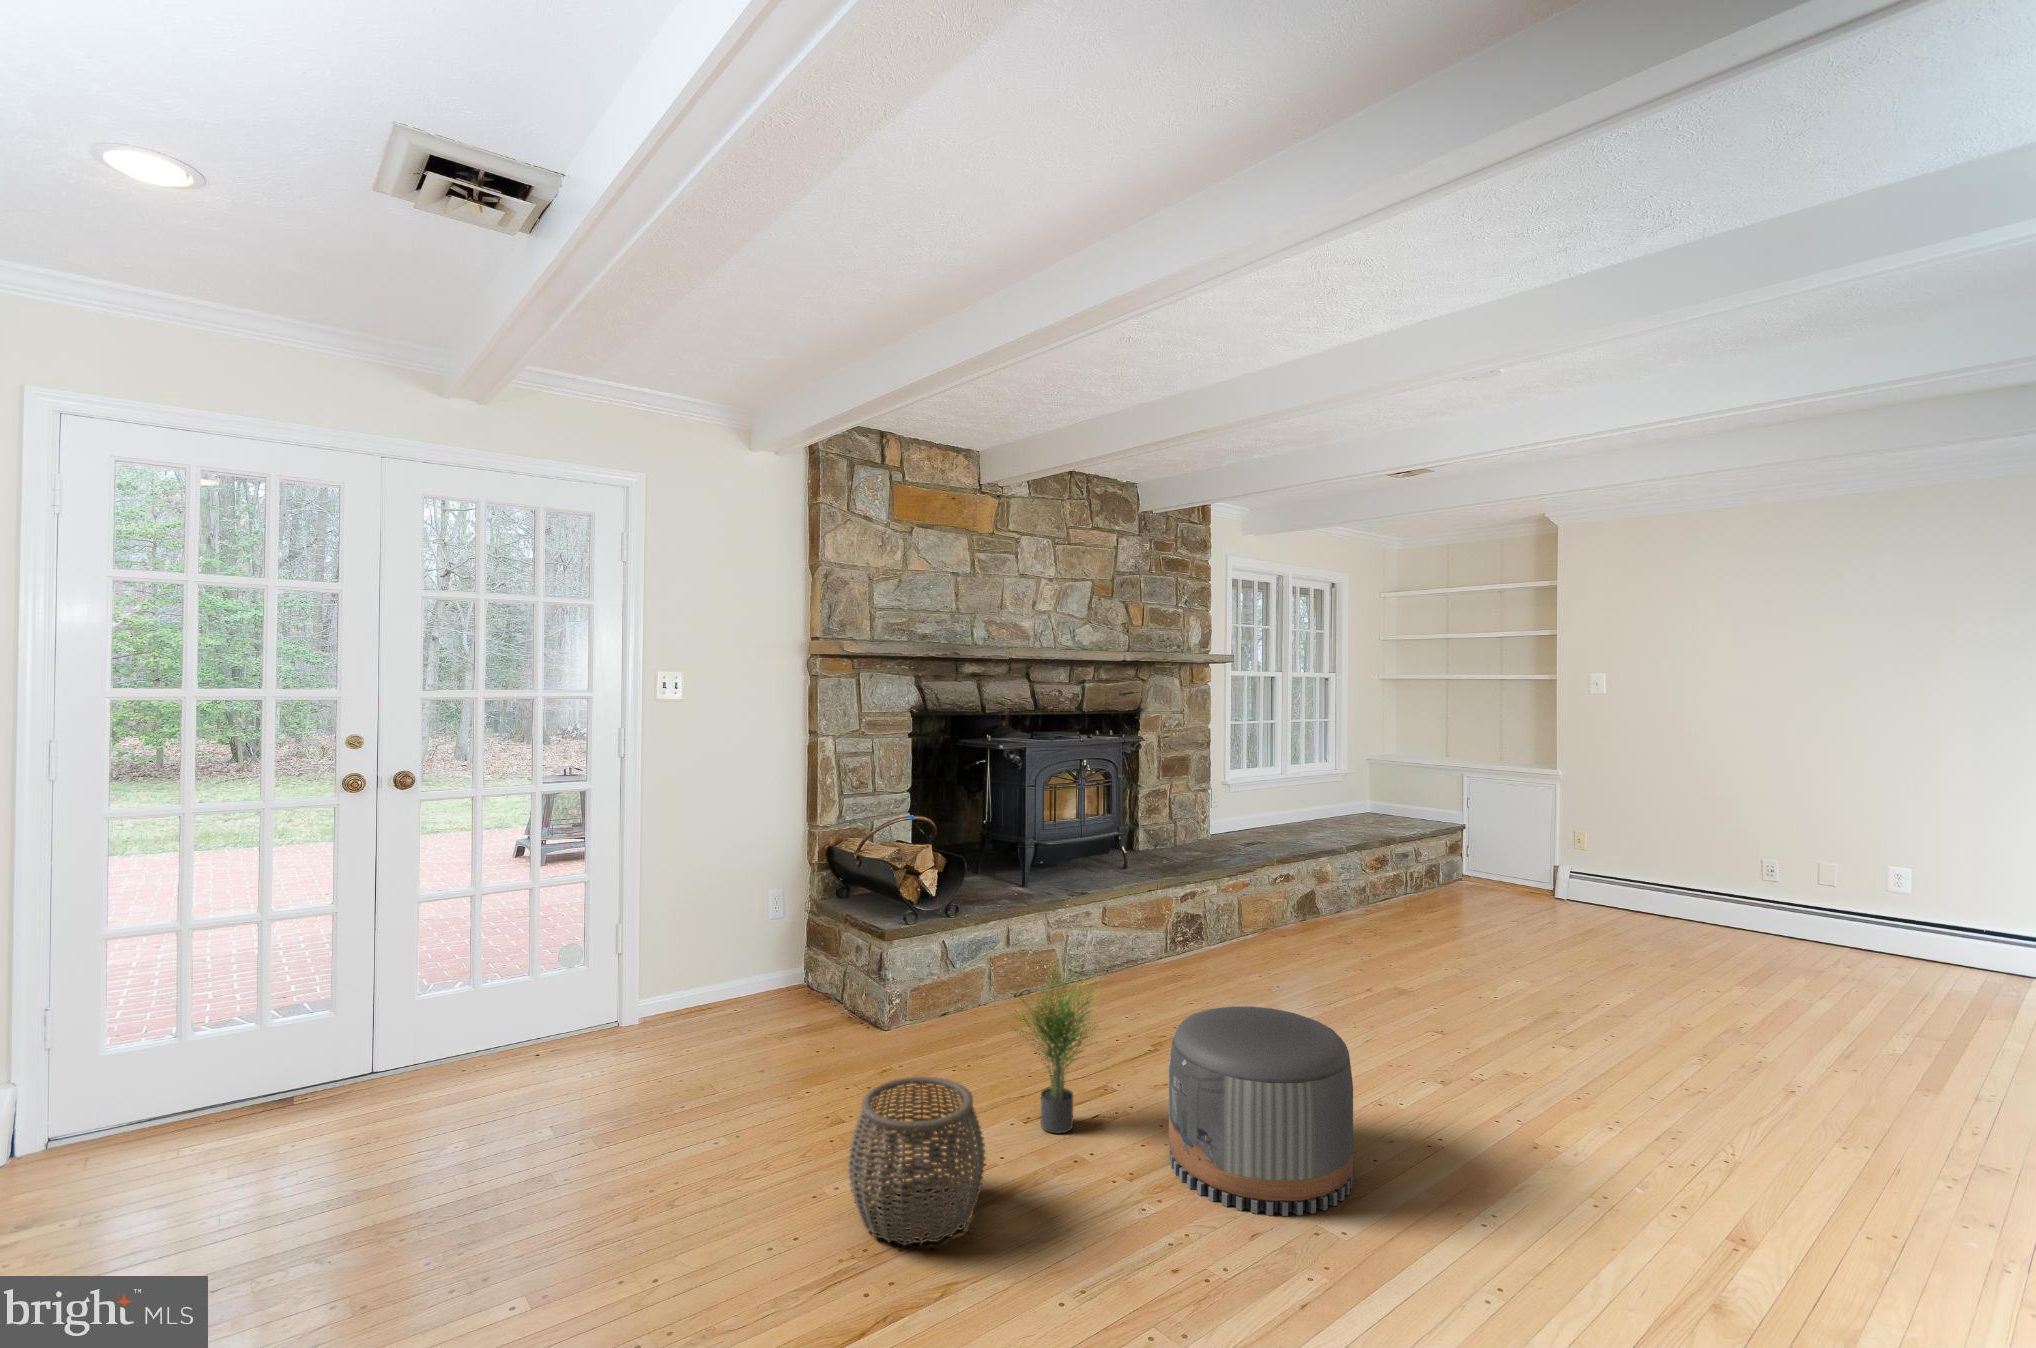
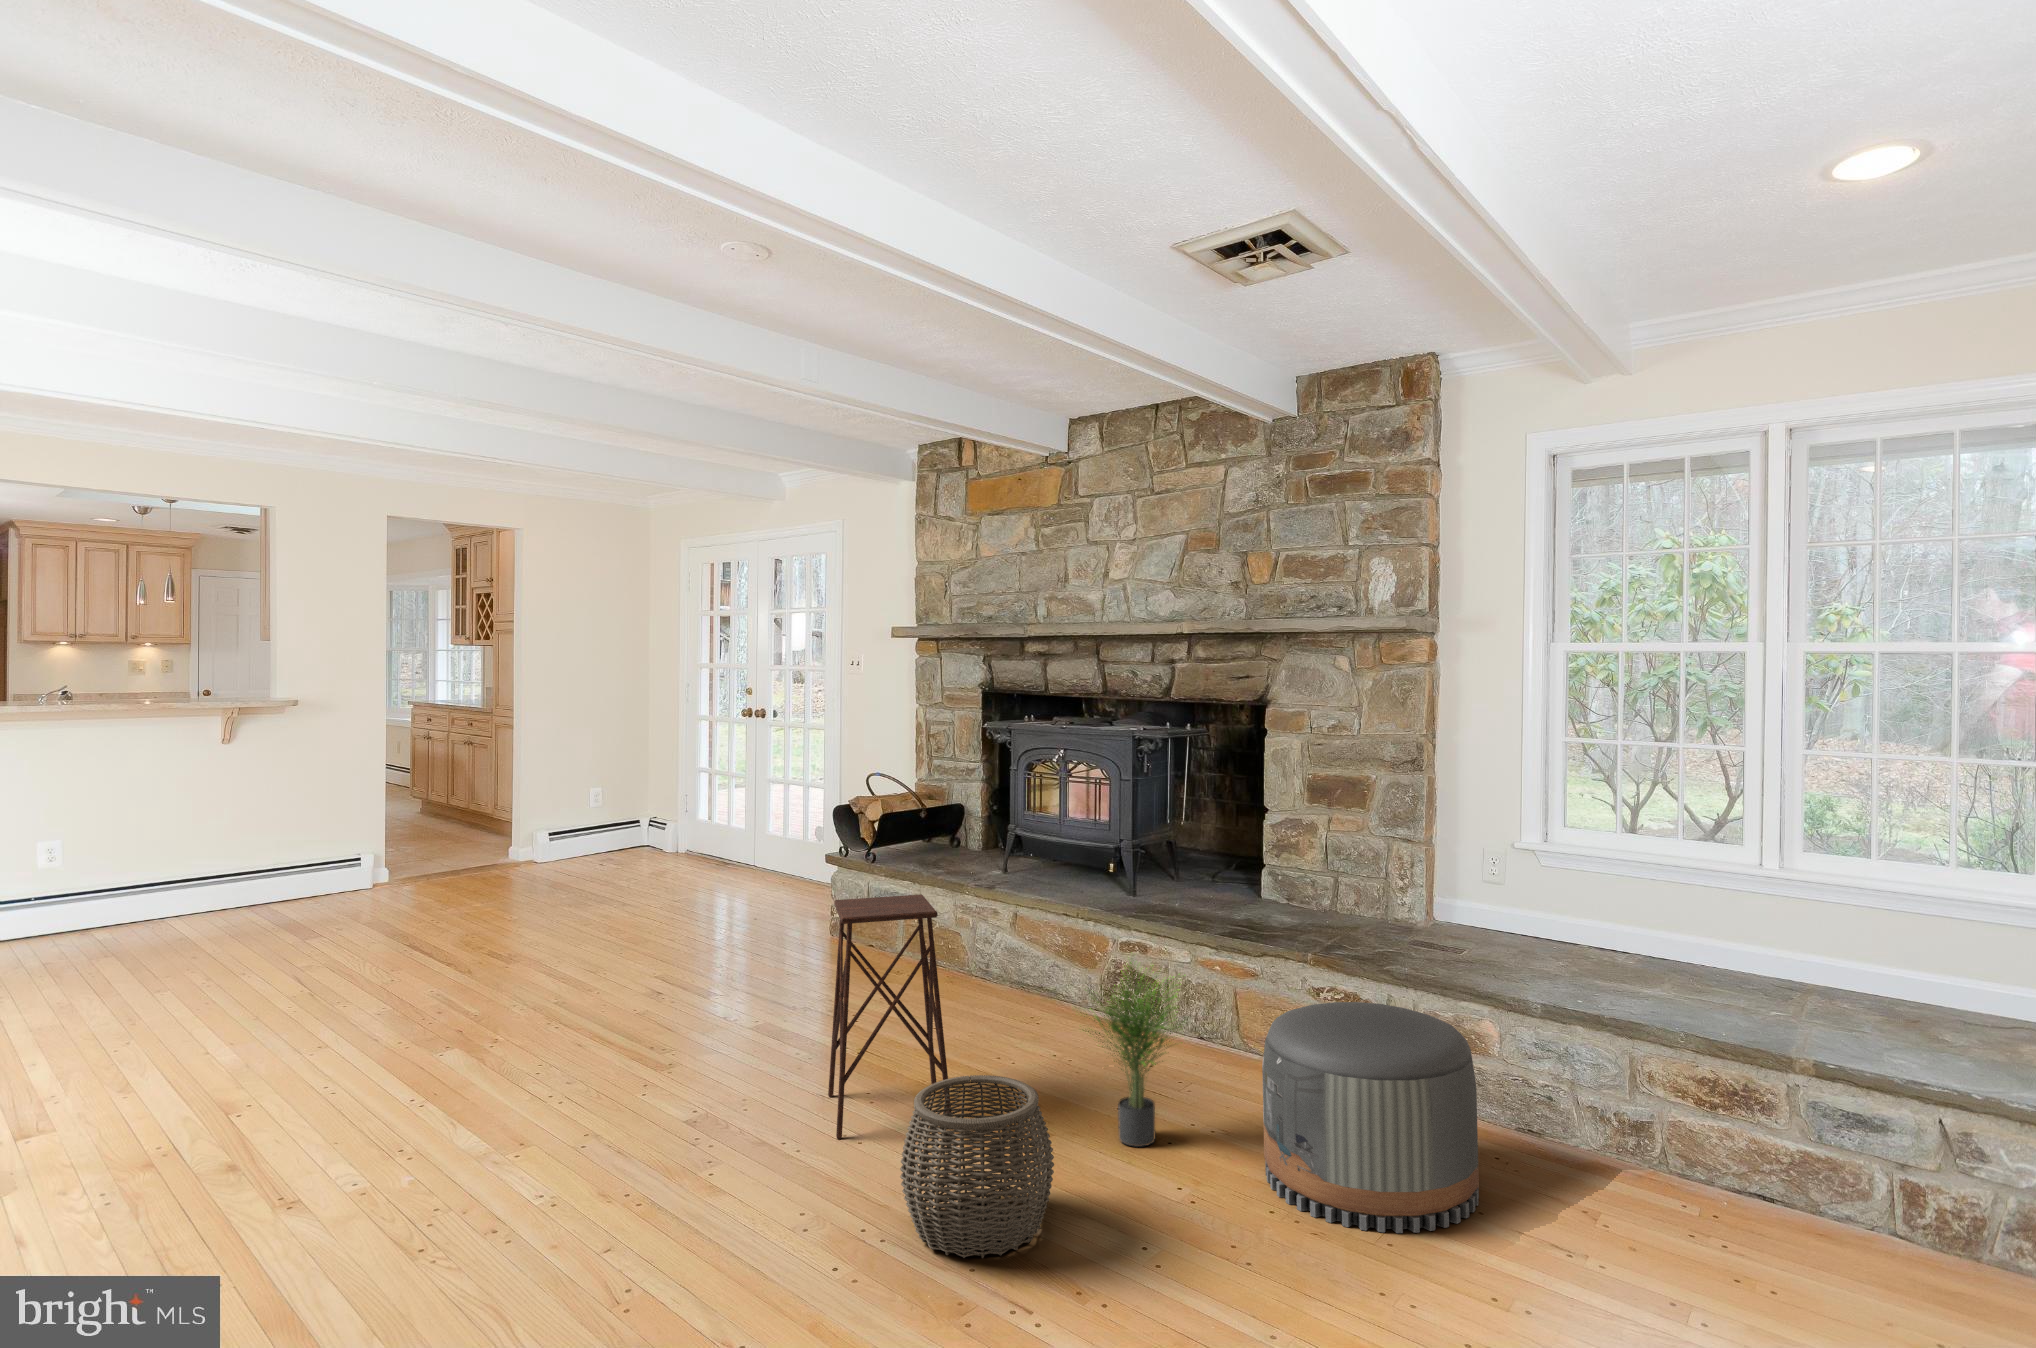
side table: none [779,903,892,1128] -> present [828,894,951,1139]

